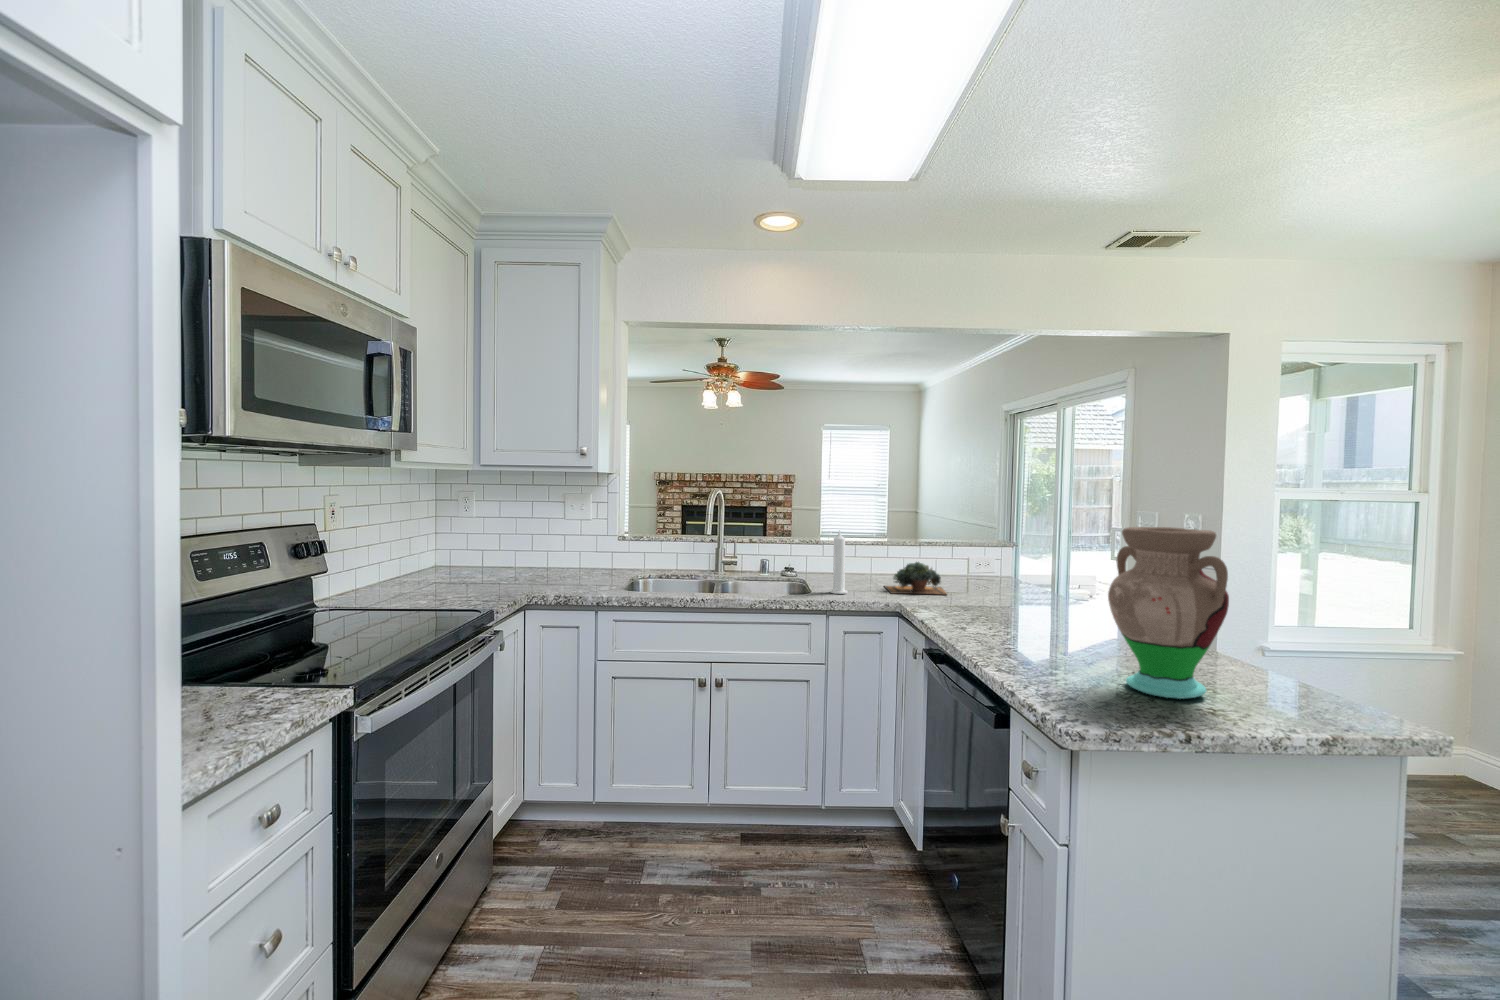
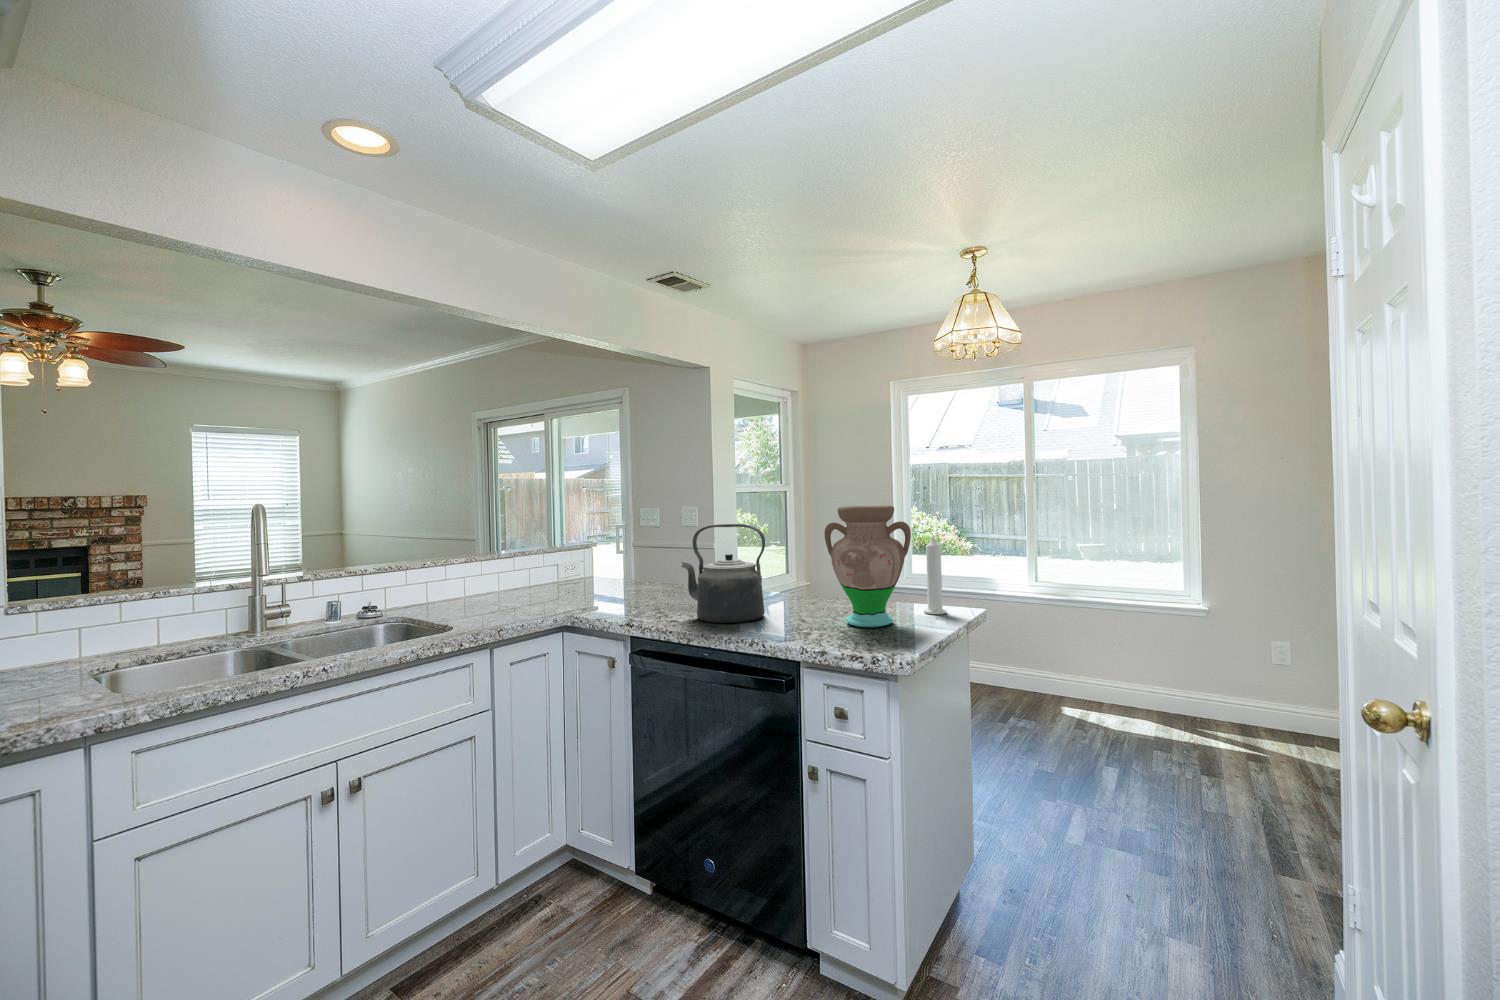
candle: present [830,530,848,594] -> present [924,535,947,614]
kettle: none [984,533,1068,647] -> present [682,524,765,623]
succulent plant: present [885,562,947,594] -> none [508,572,587,611]

